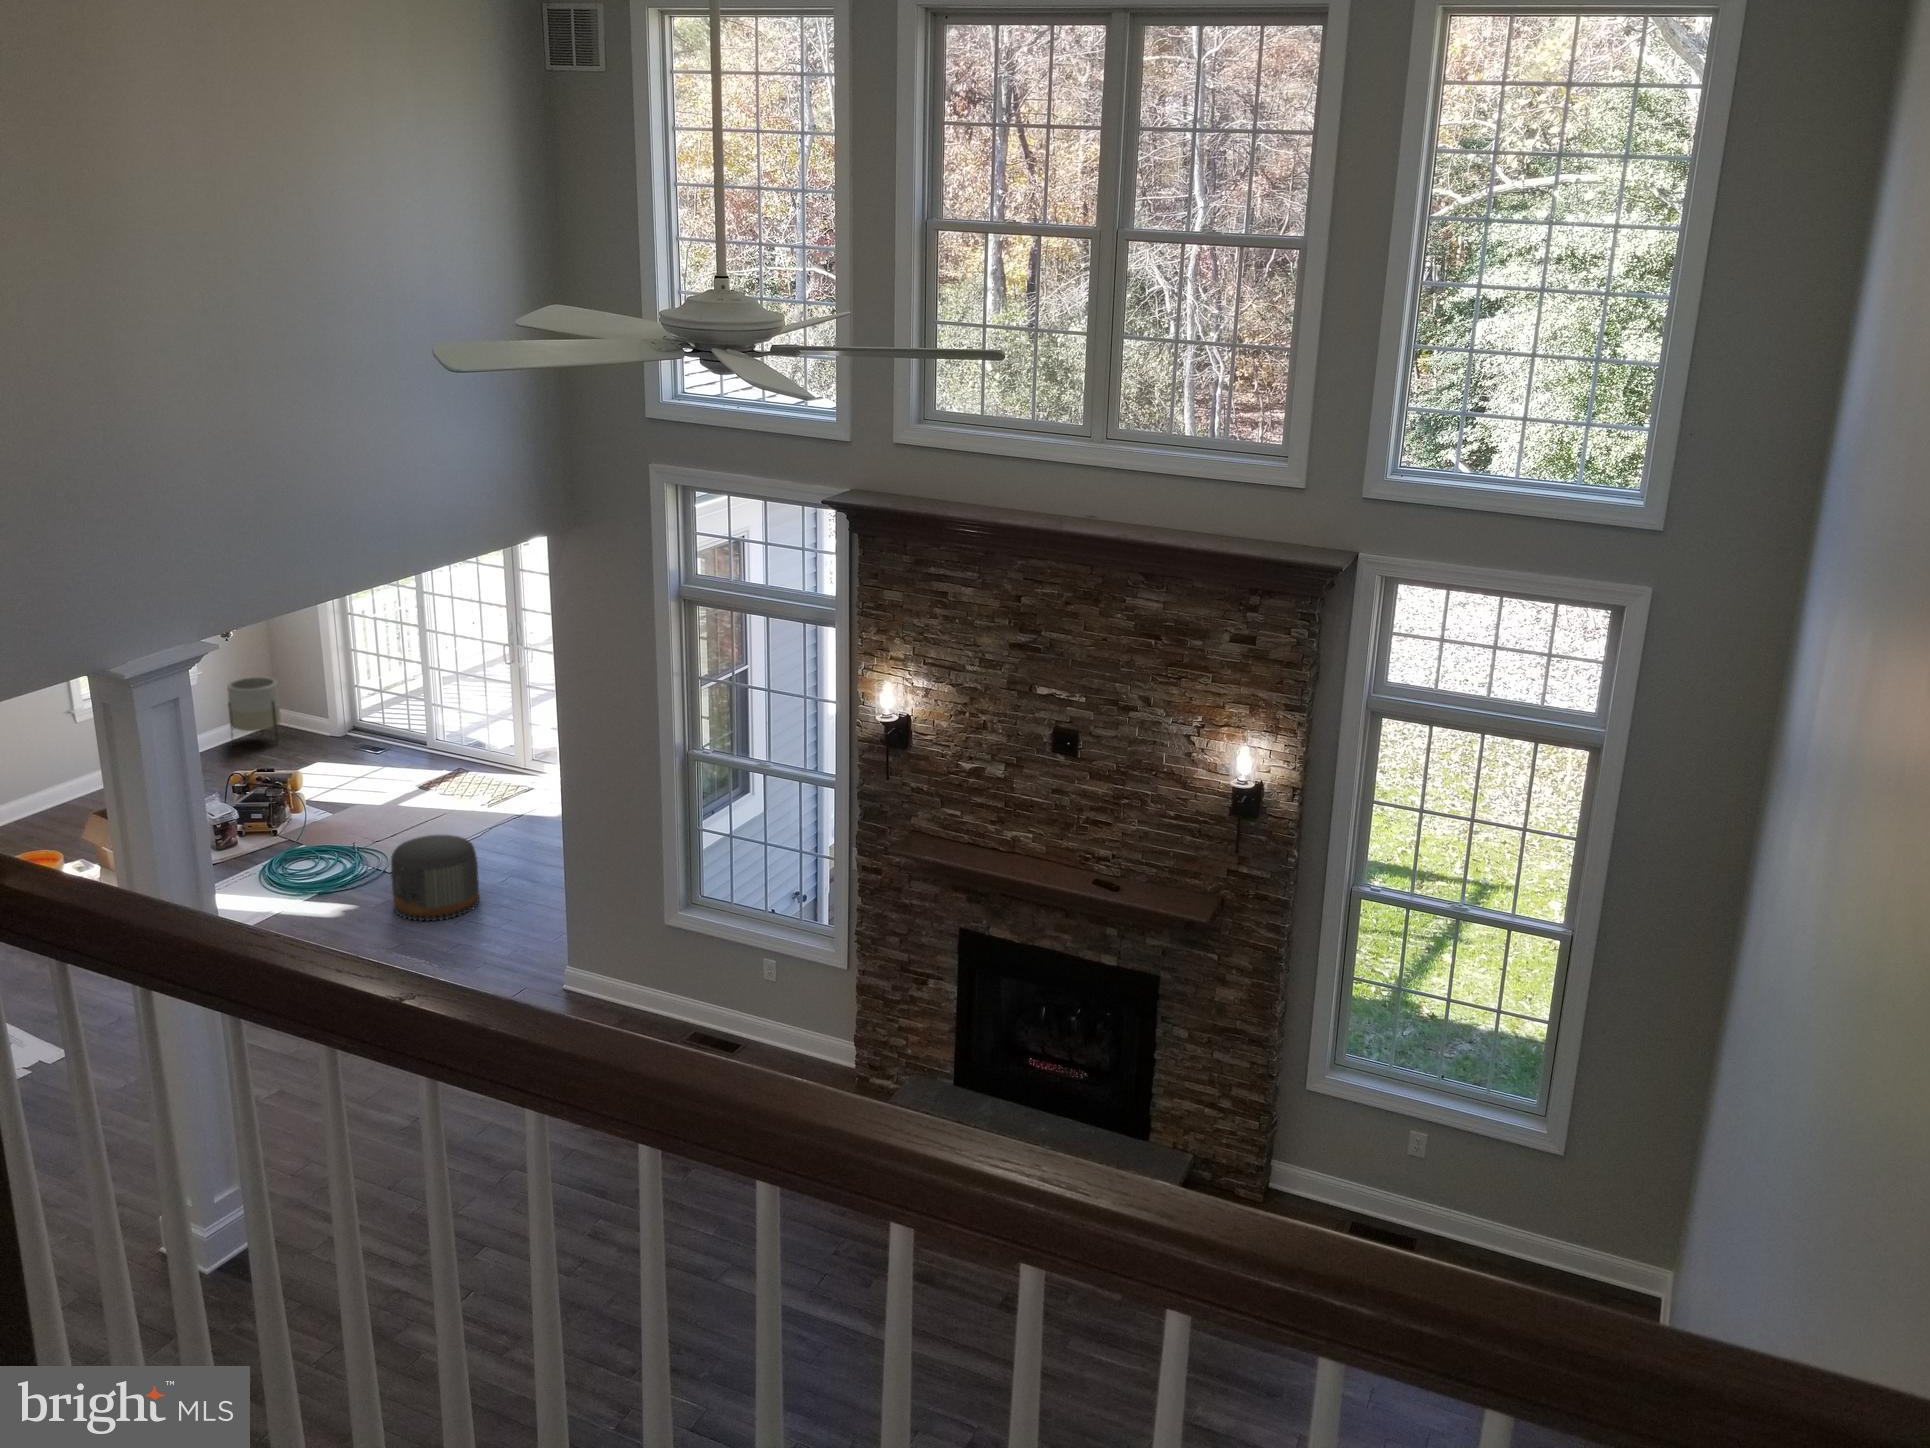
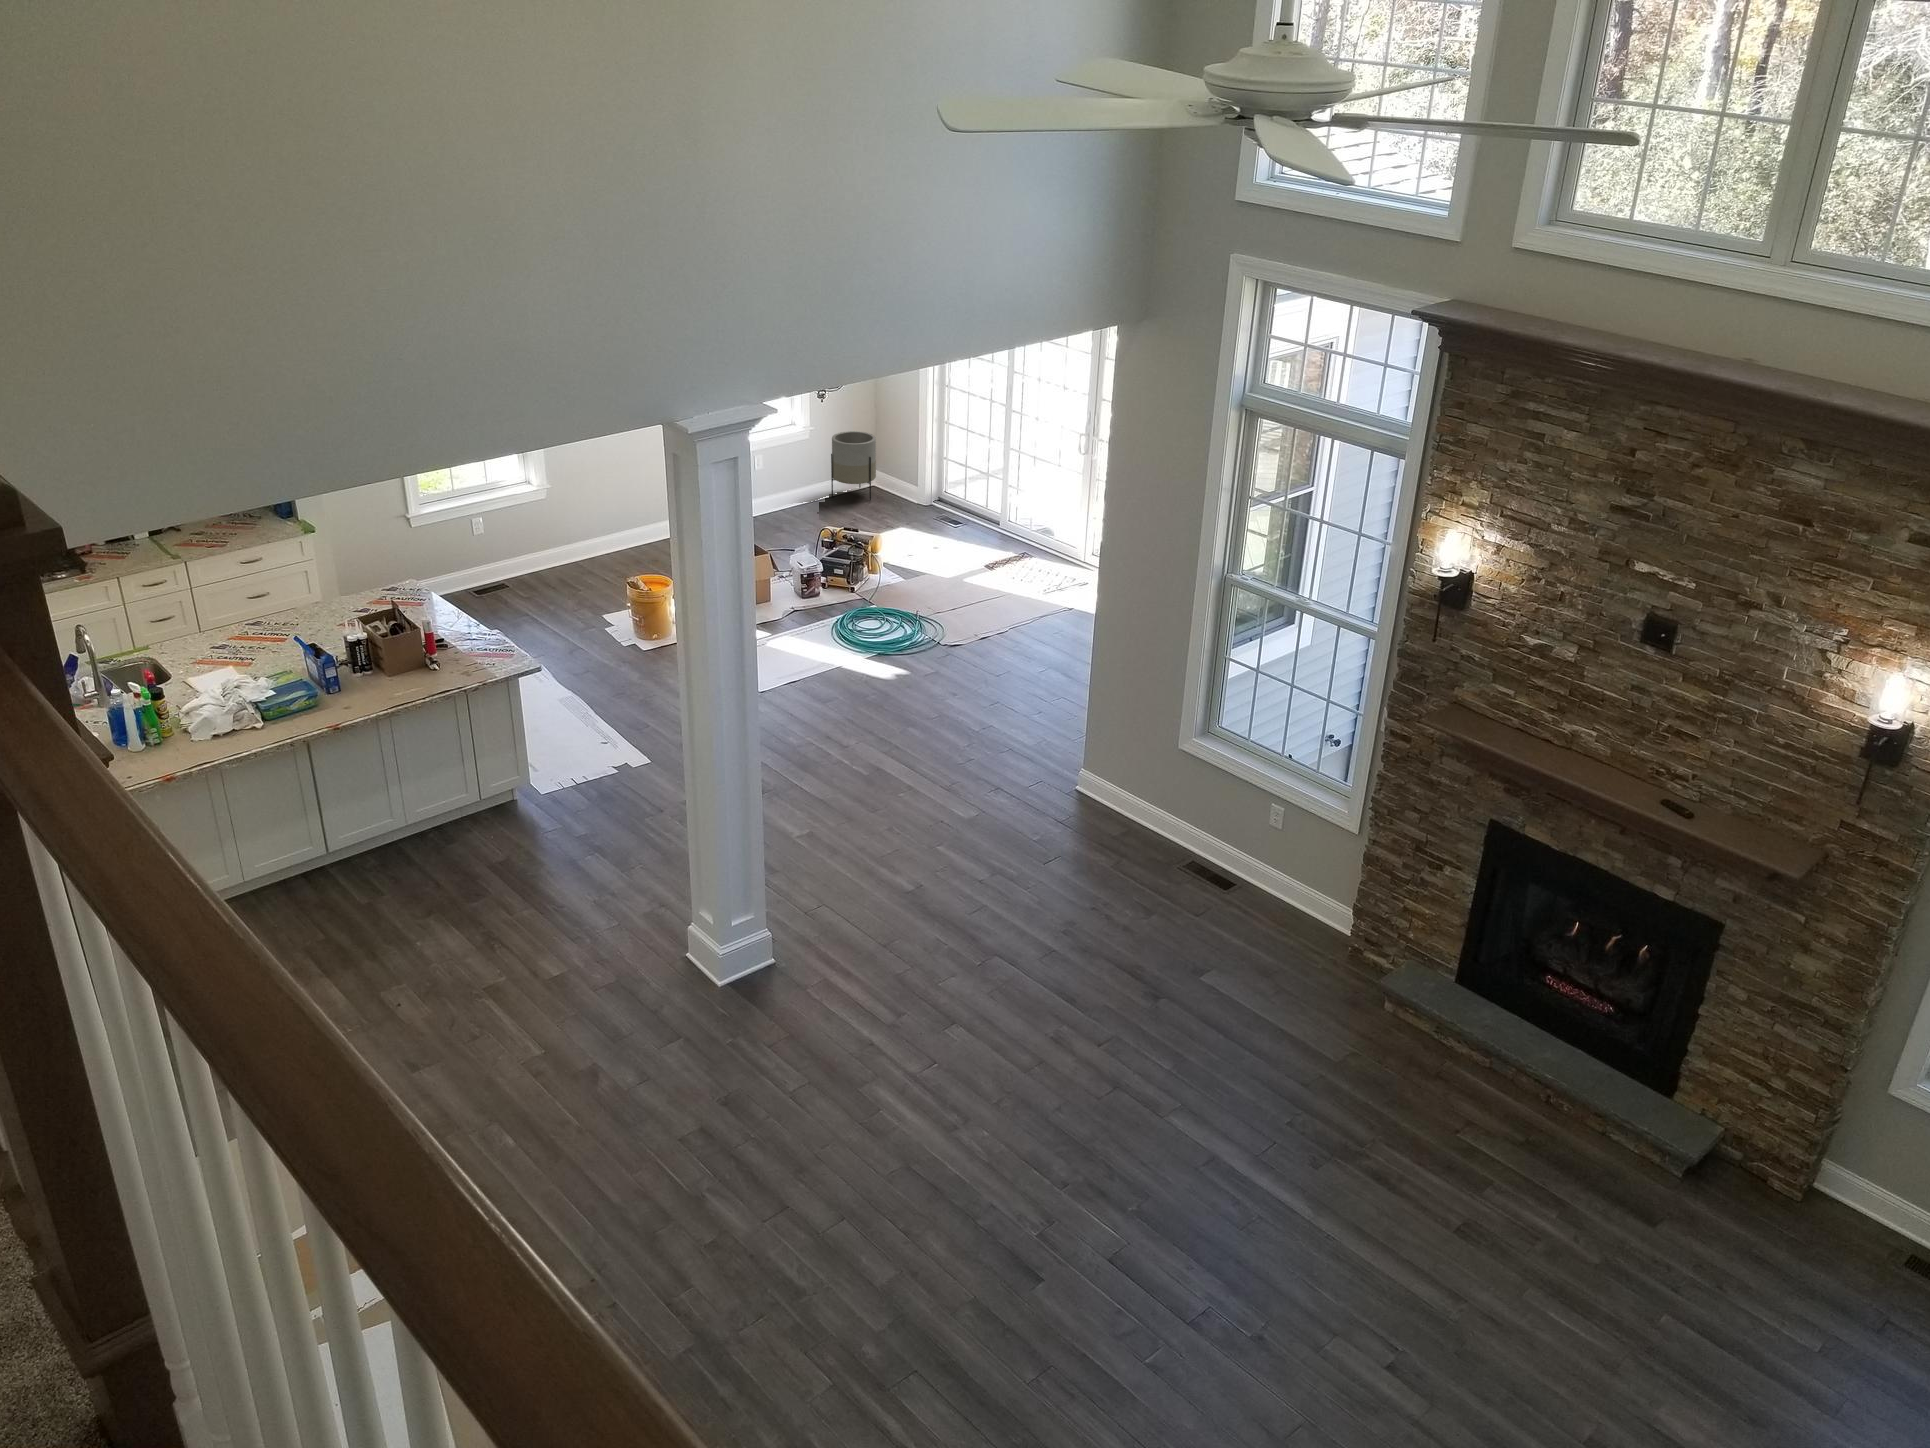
pouf: present [391,835,479,921] -> none [940,615,1021,702]

